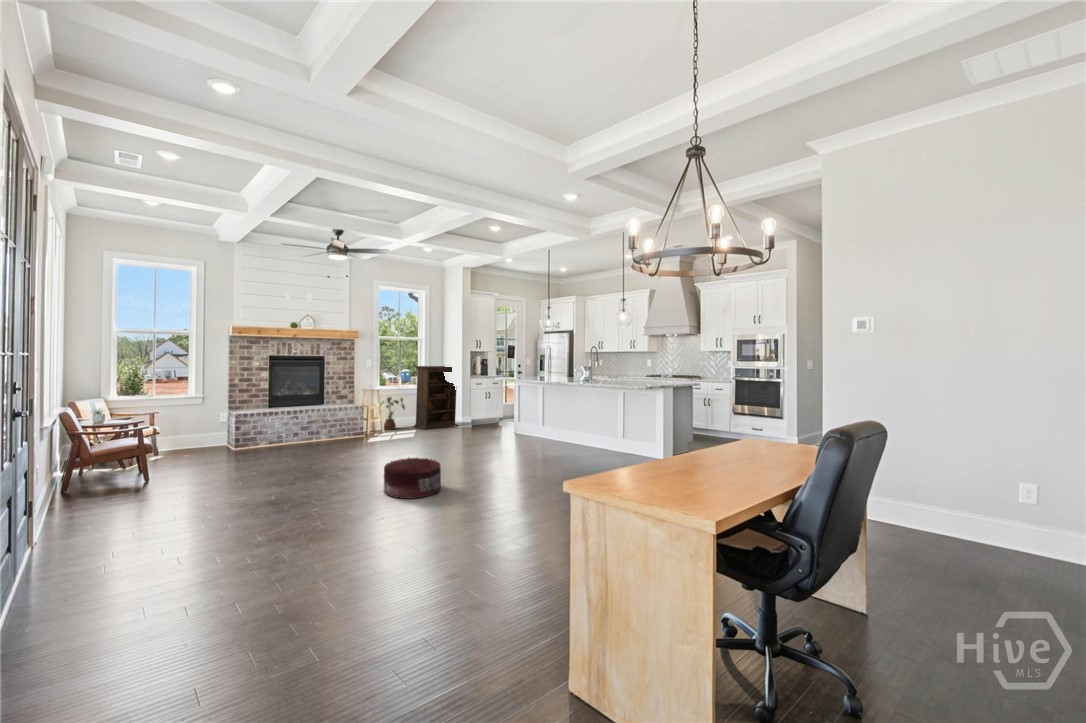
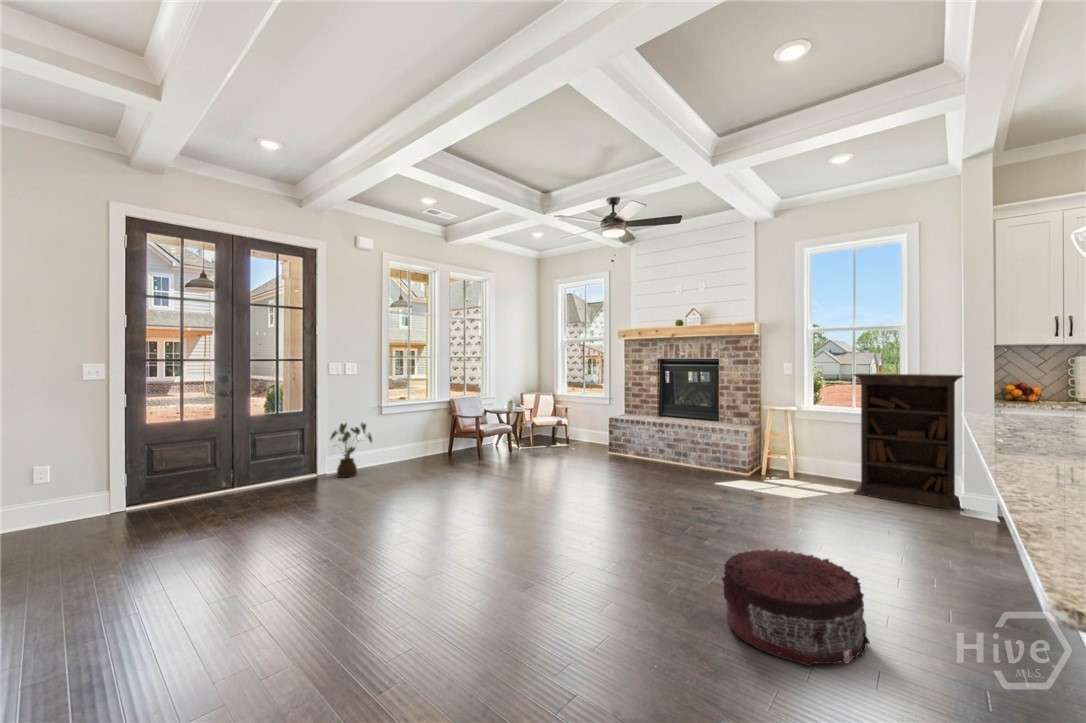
house plant: present [381,397,405,430] -> present [331,423,372,477]
pouf: present [384,458,441,499] -> present [722,549,870,666]

